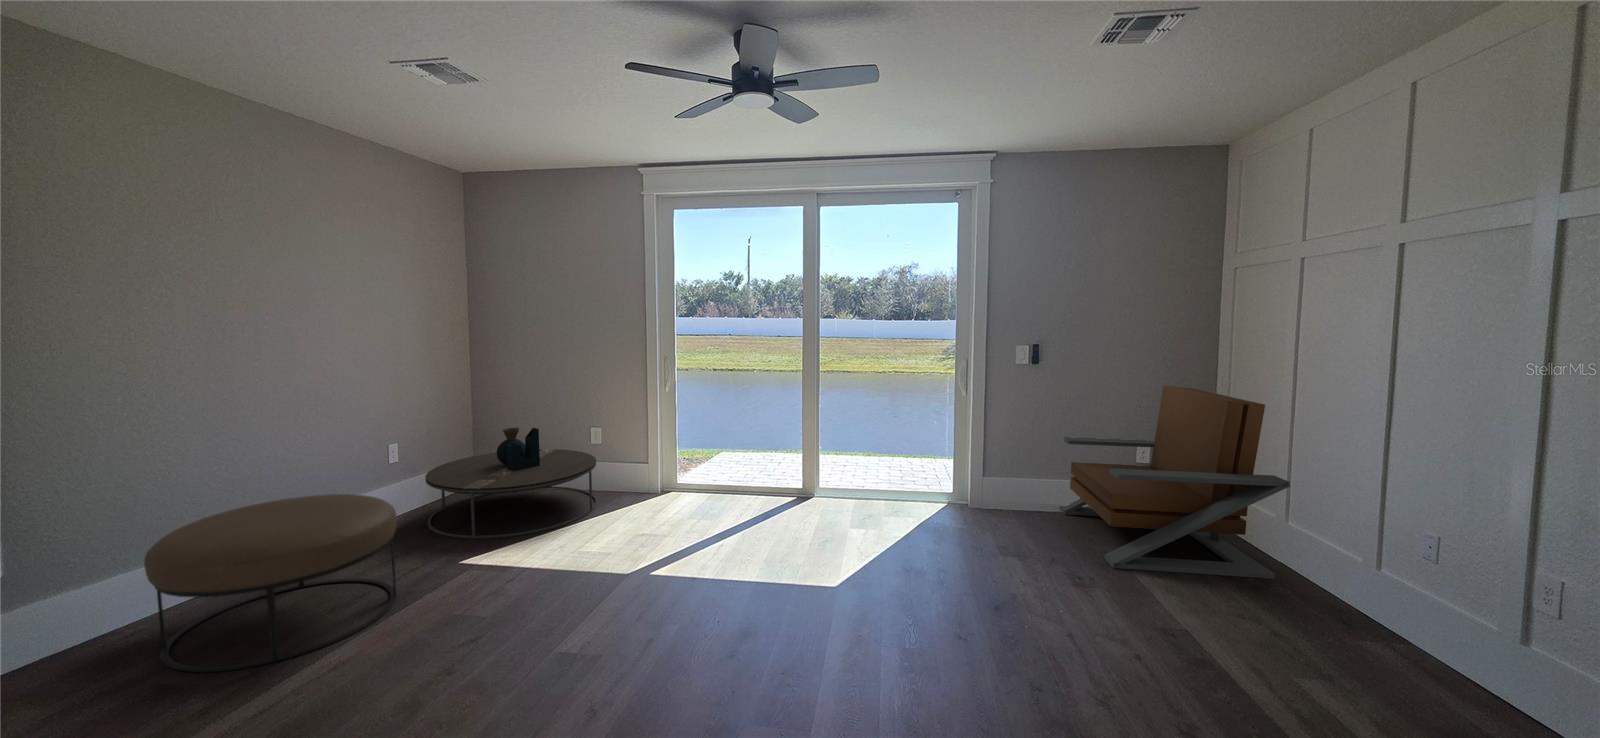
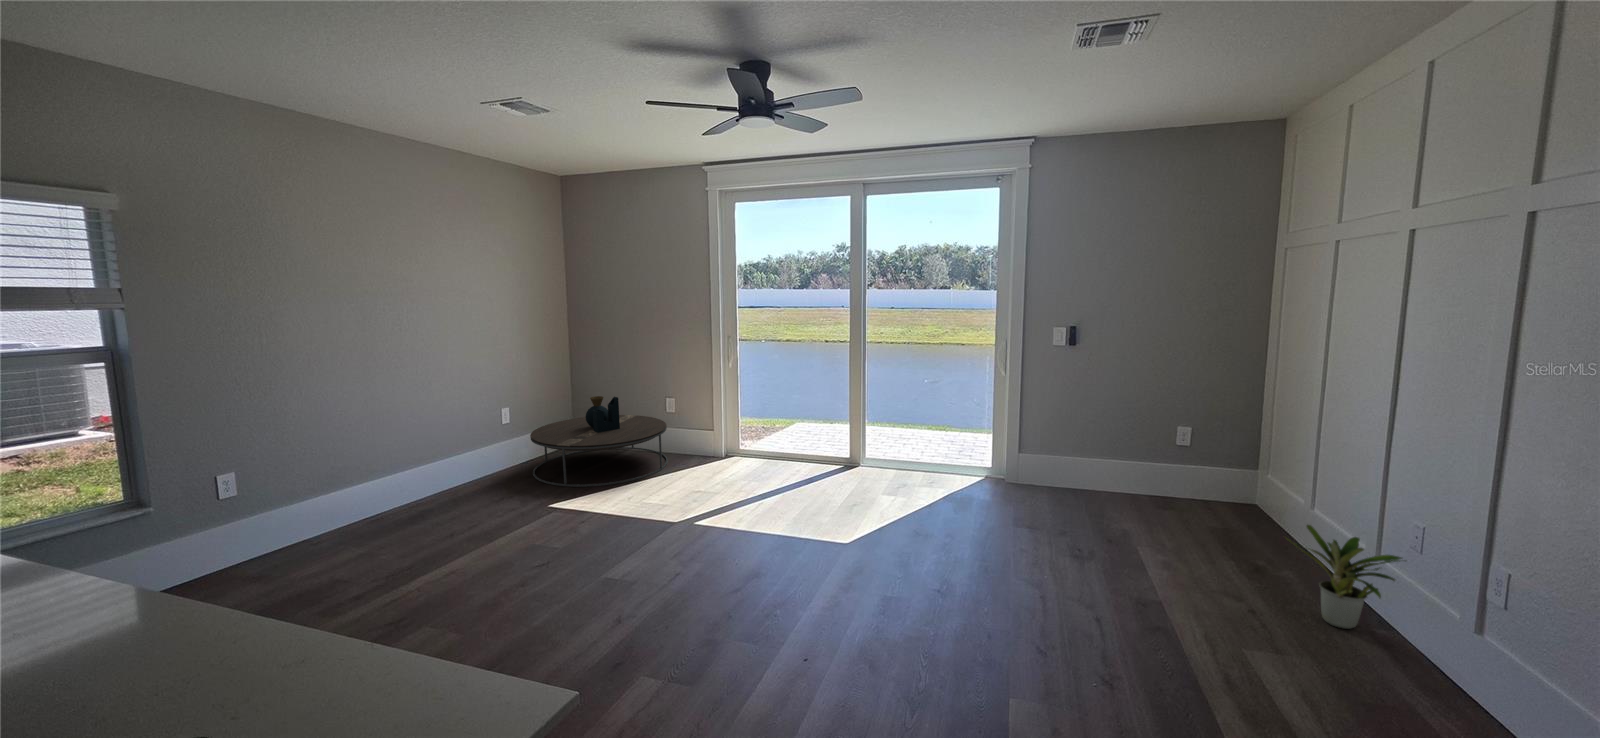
lounge chair: present [1060,385,1290,579] -> none [1098,368,1309,566]
ottoman: present [144,494,397,673] -> none [340,445,504,566]
potted plant: none [1289,538,1427,645] -> present [1286,525,1402,629]

